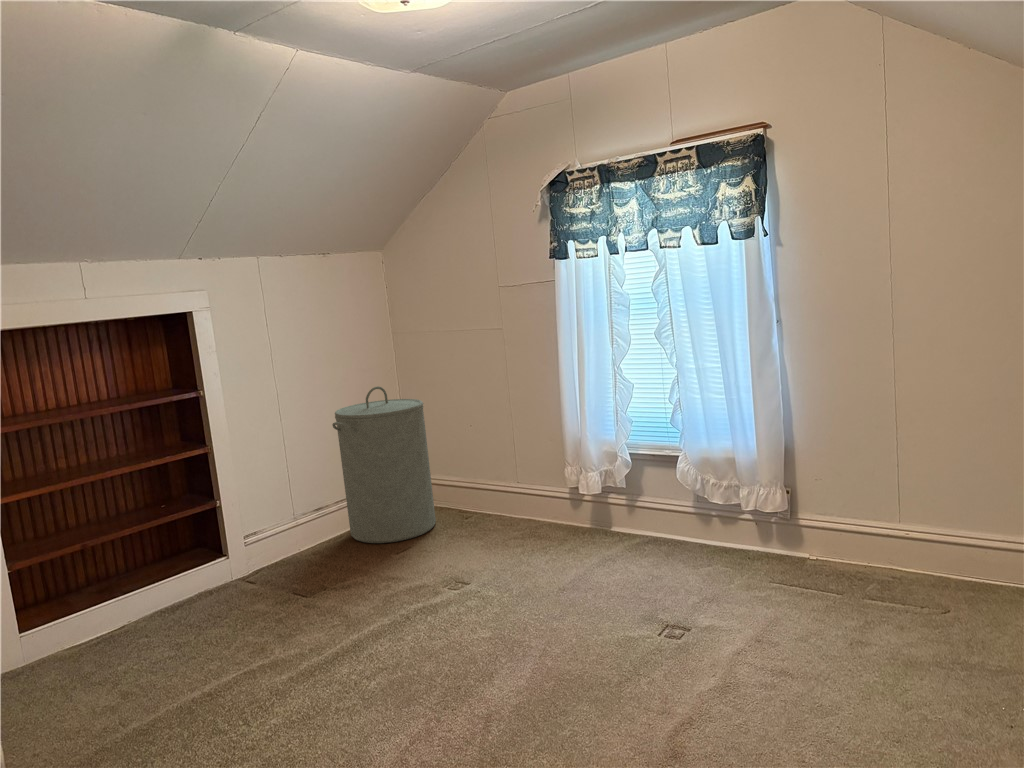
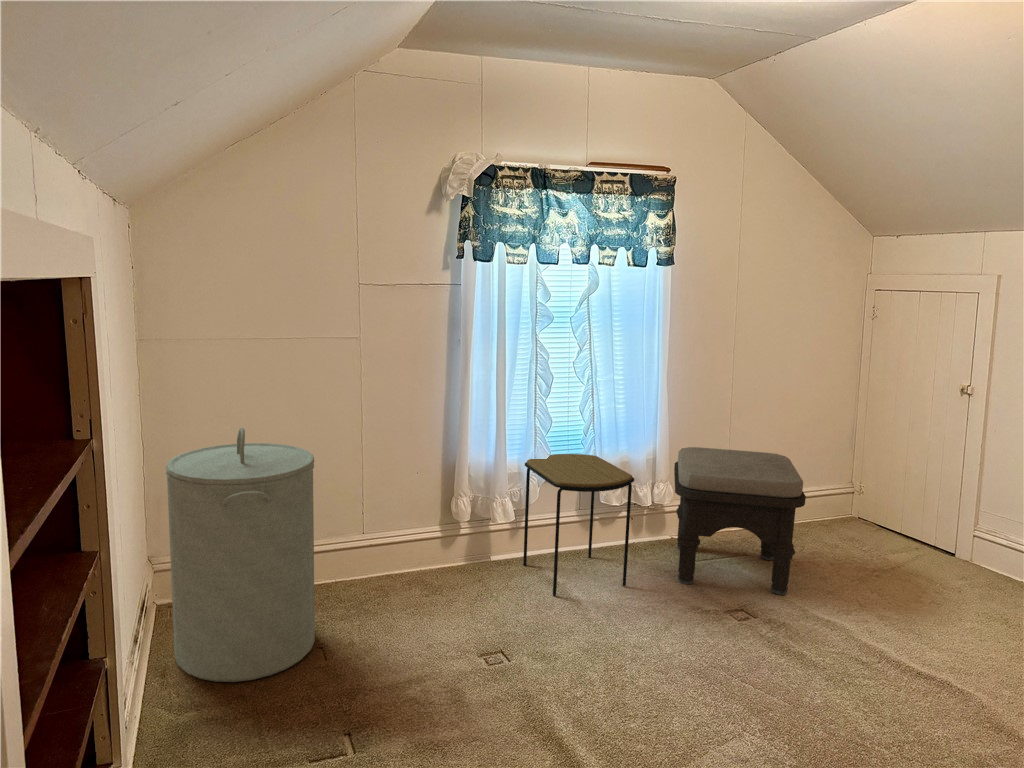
side table: none [569,439,685,577] -> present [523,454,634,596]
ottoman: none [681,452,874,638] -> present [674,447,806,595]

